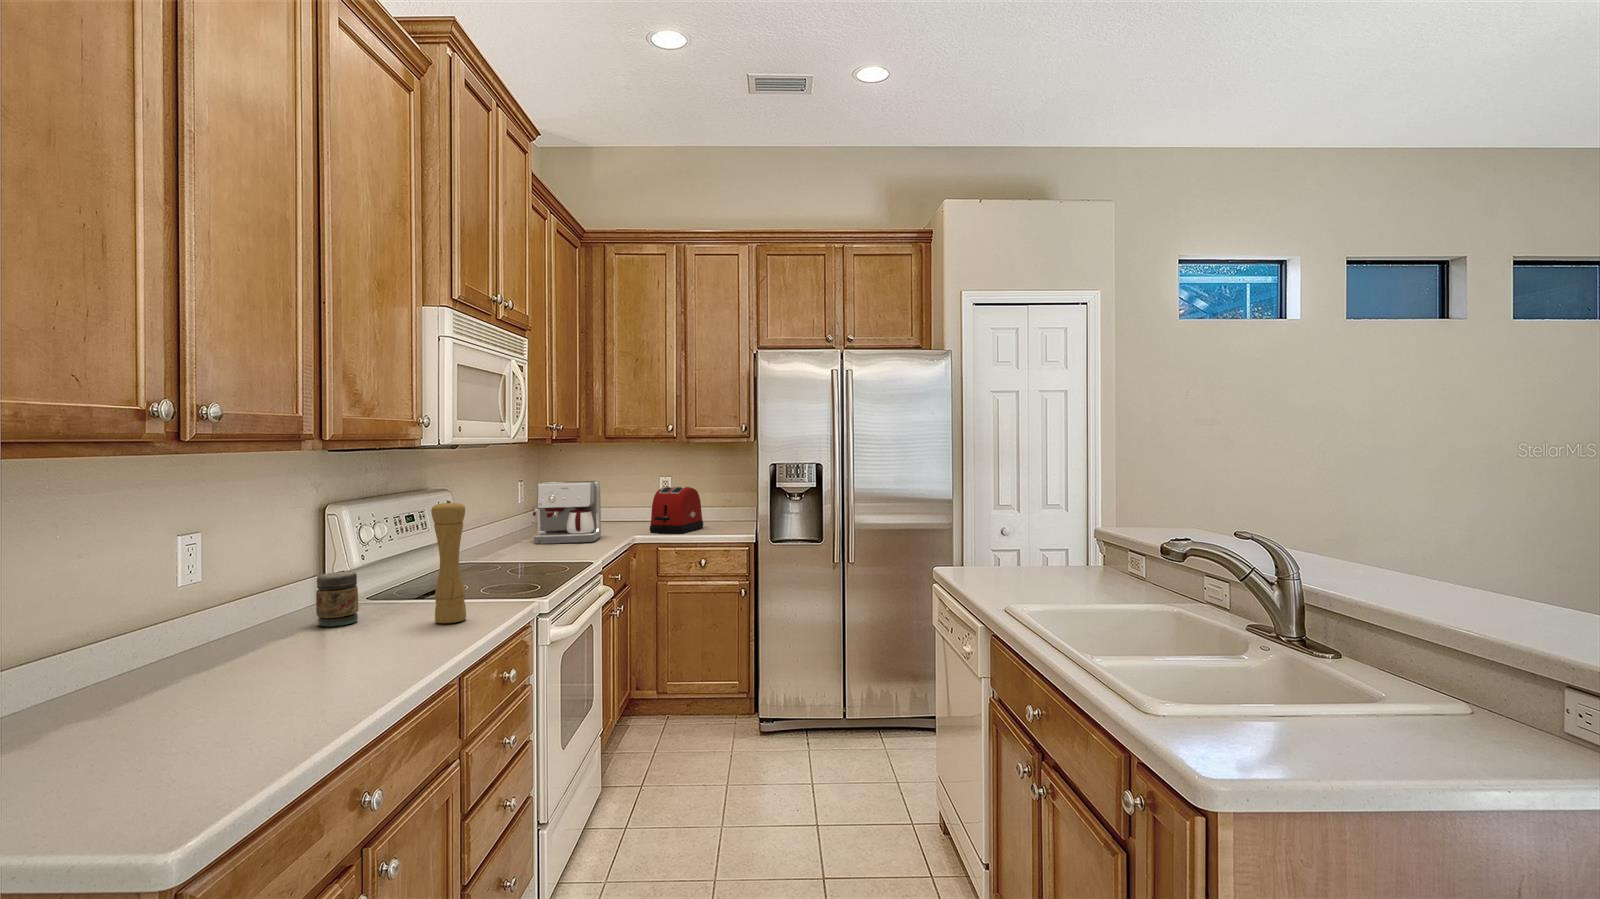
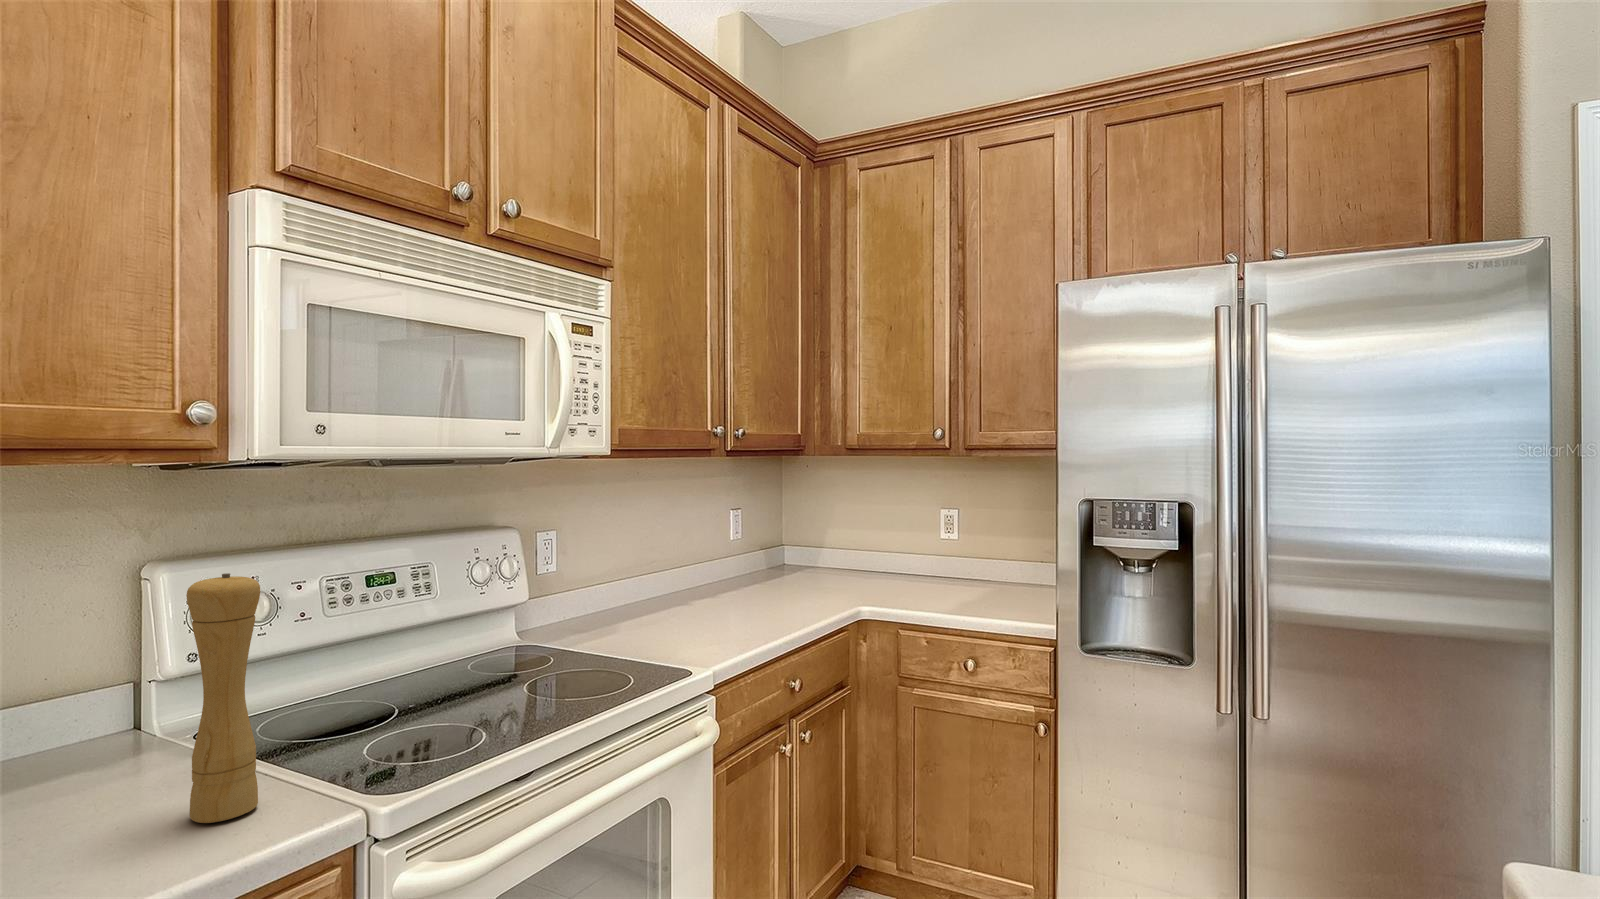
coffee maker: present [532,481,601,544] -> none [706,513,813,613]
toaster: present [650,487,703,534] -> none [895,528,989,608]
jar: present [316,572,358,627] -> none [76,679,155,783]

